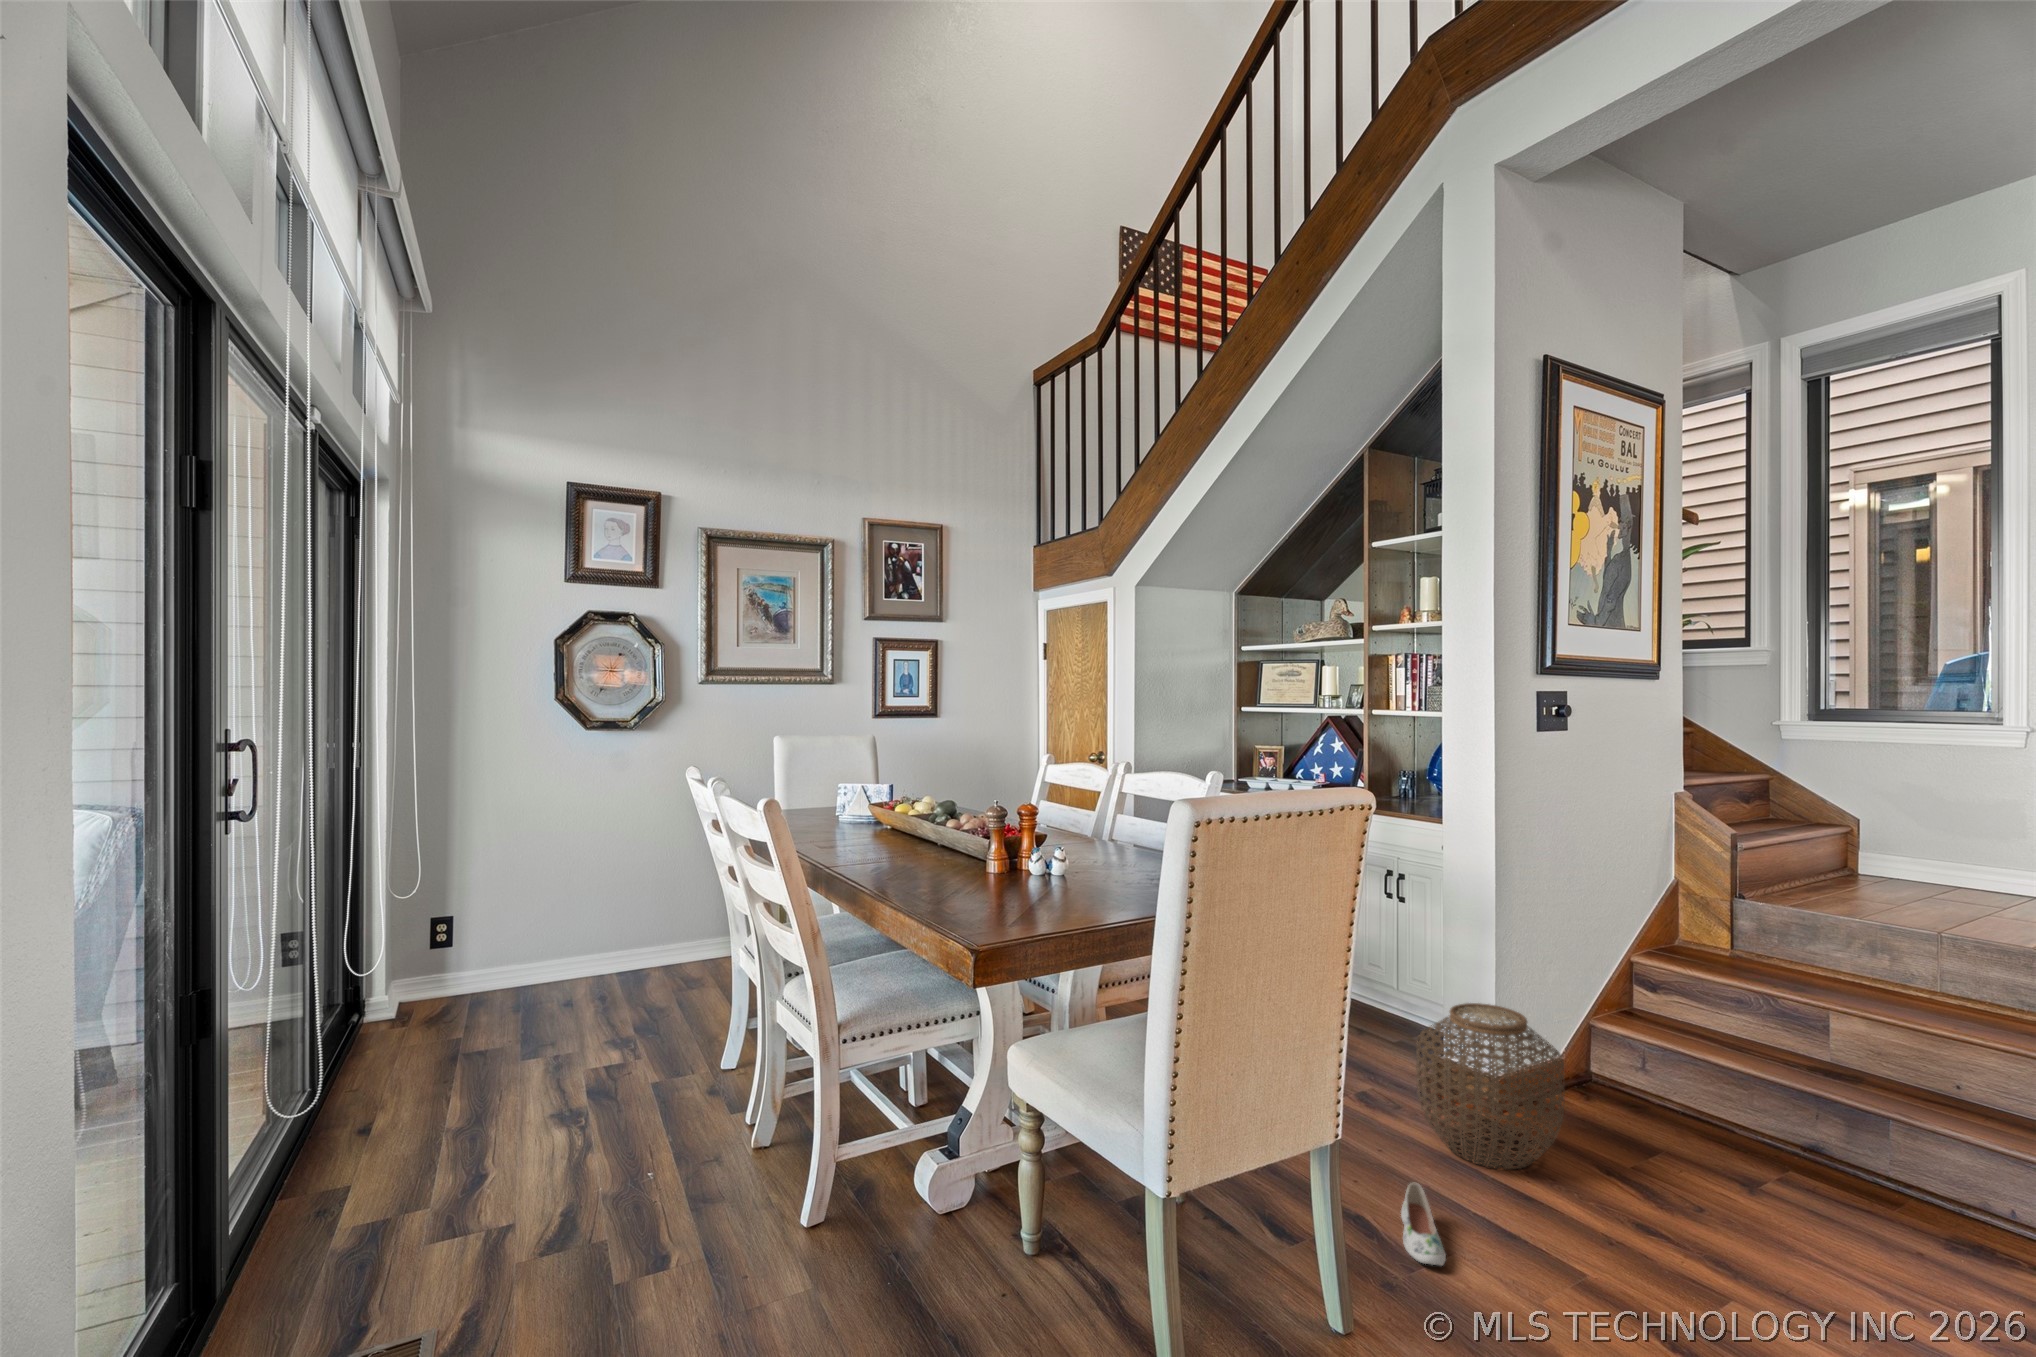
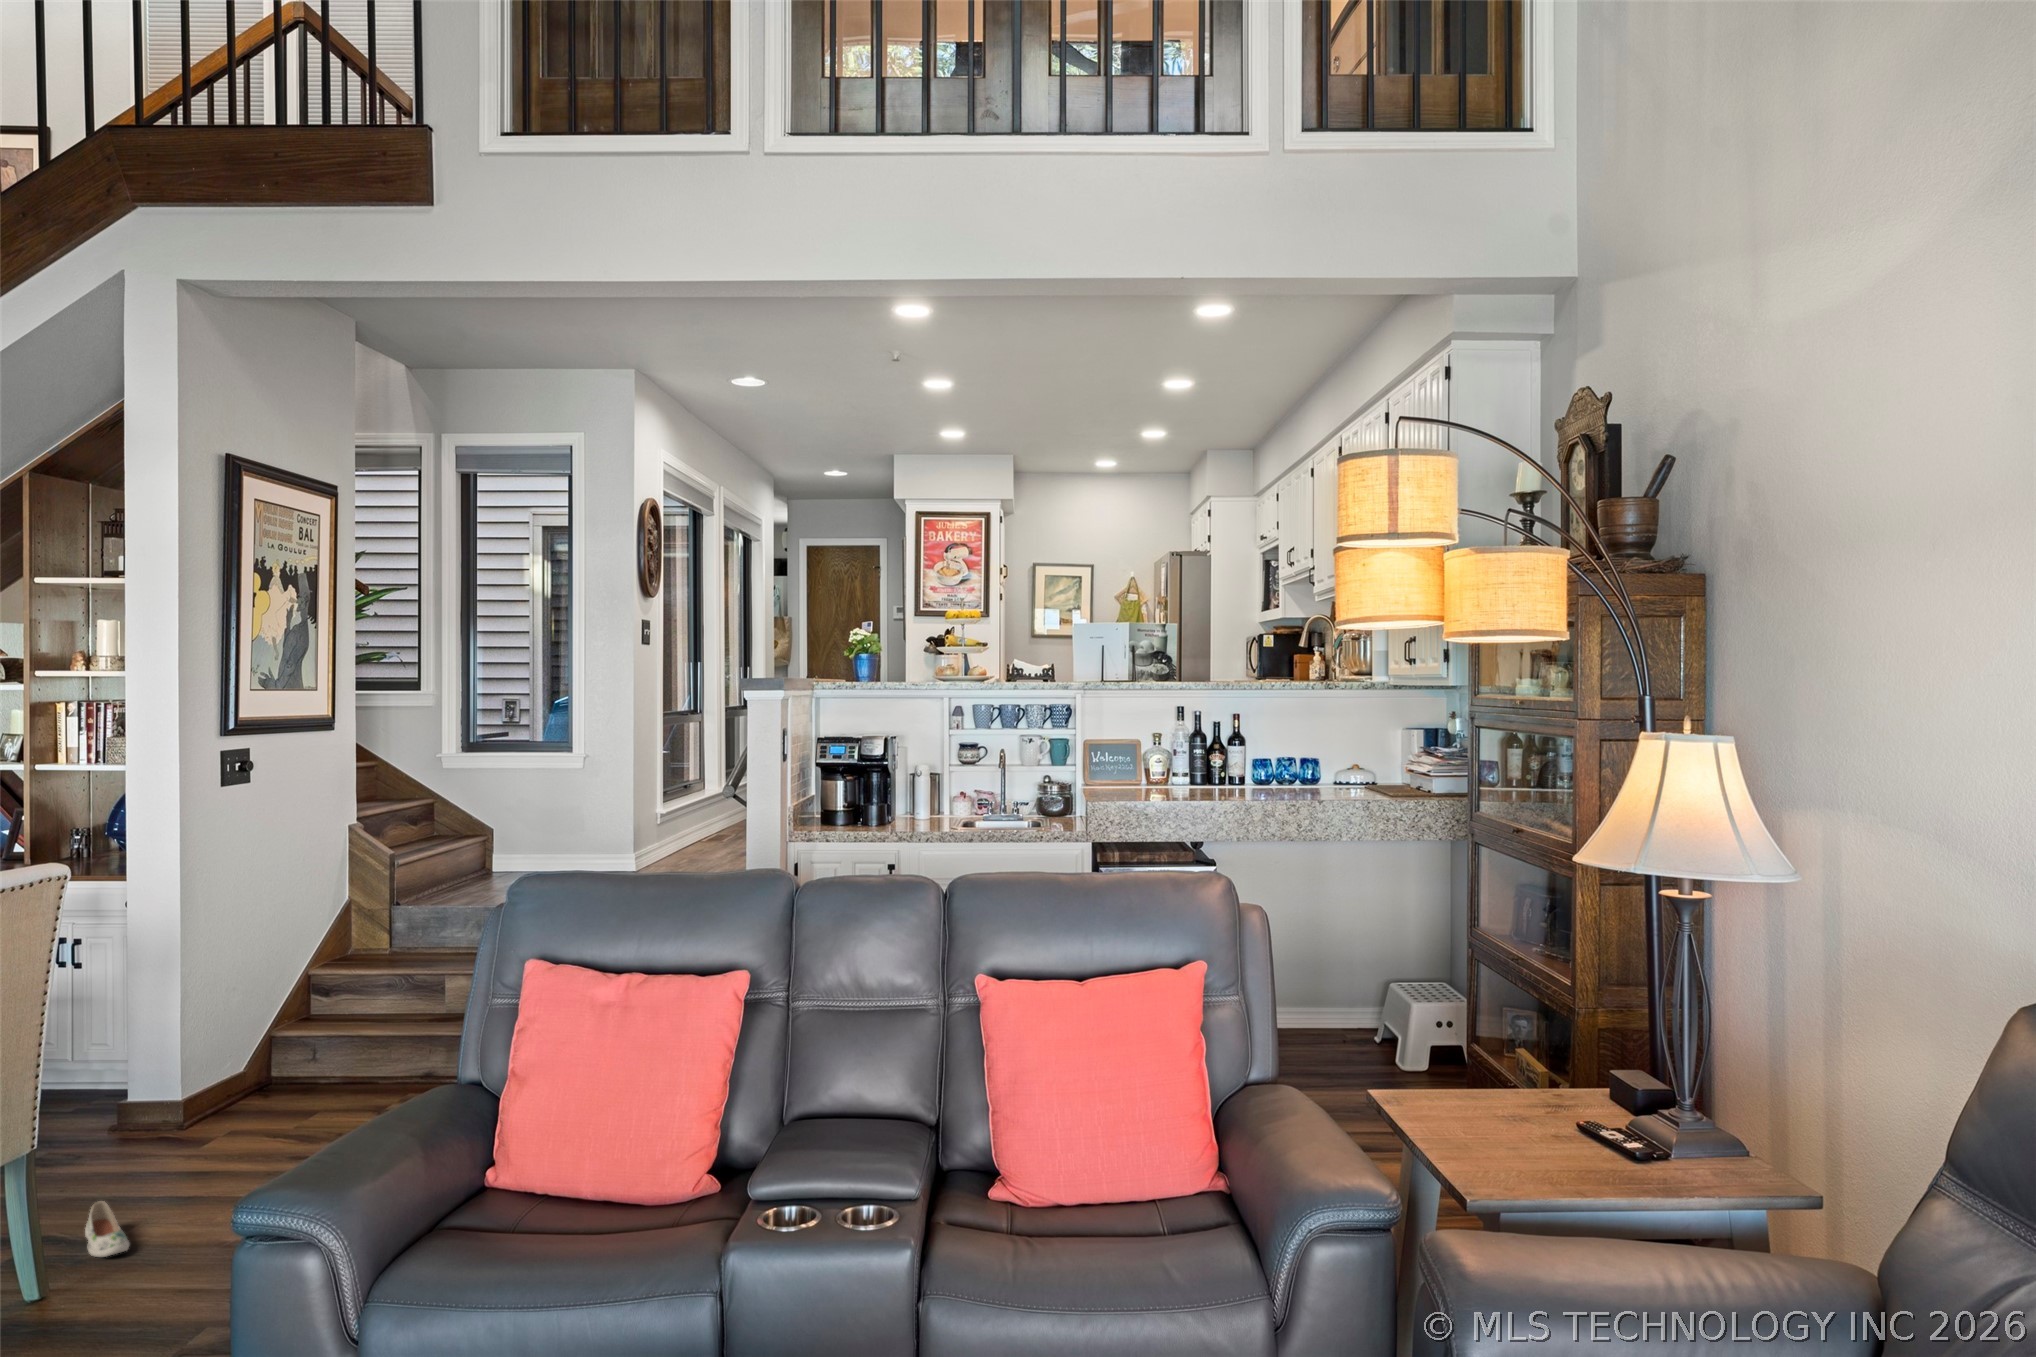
woven basket: present [1416,1003,1564,1169] -> none [97,1035,240,1177]

